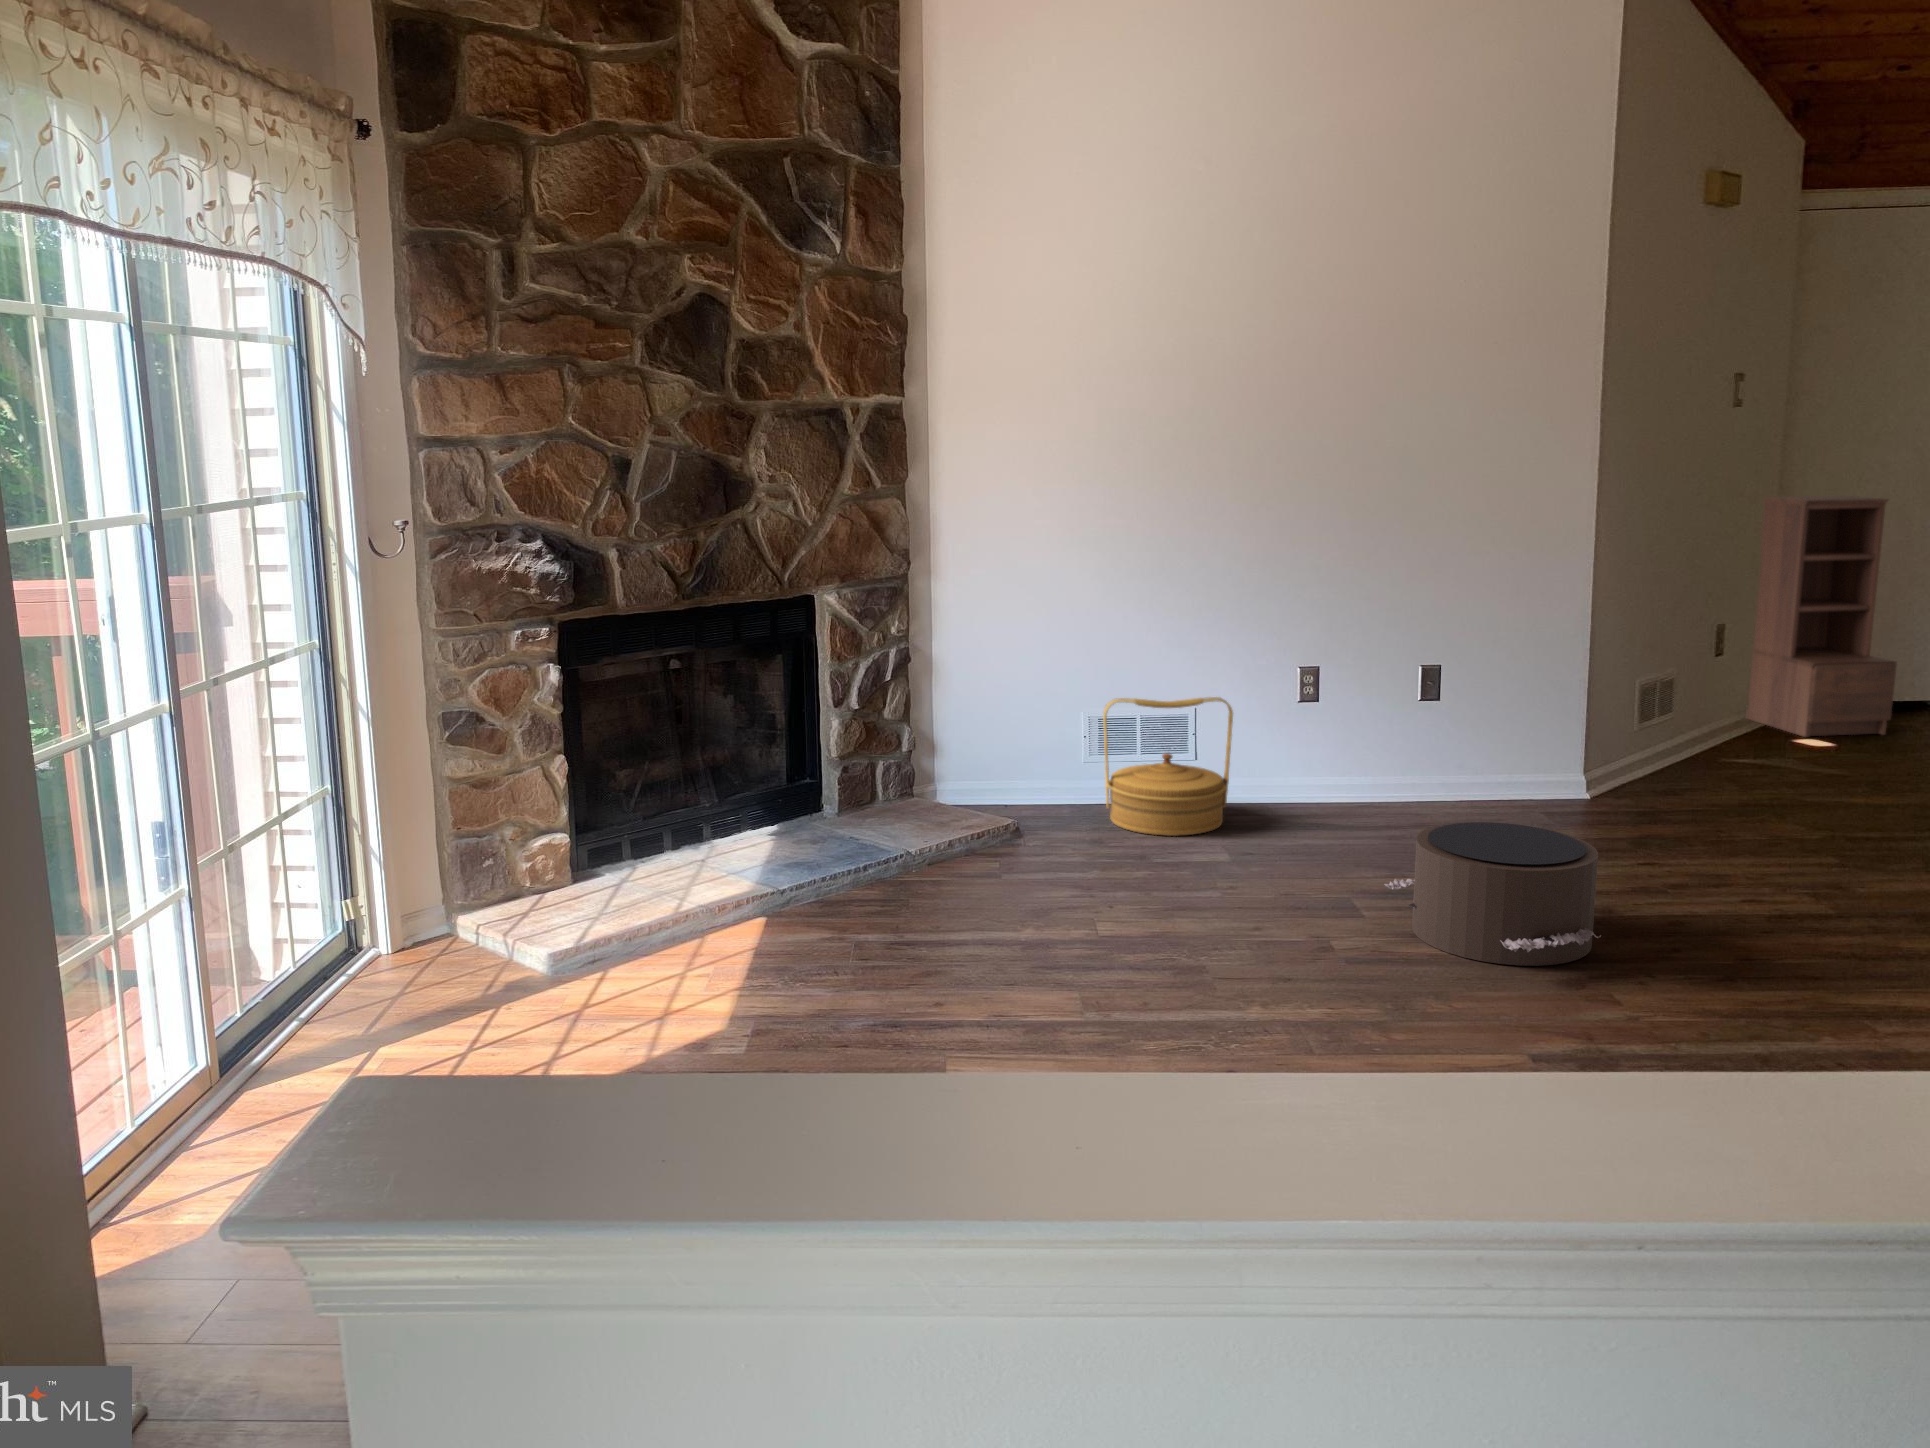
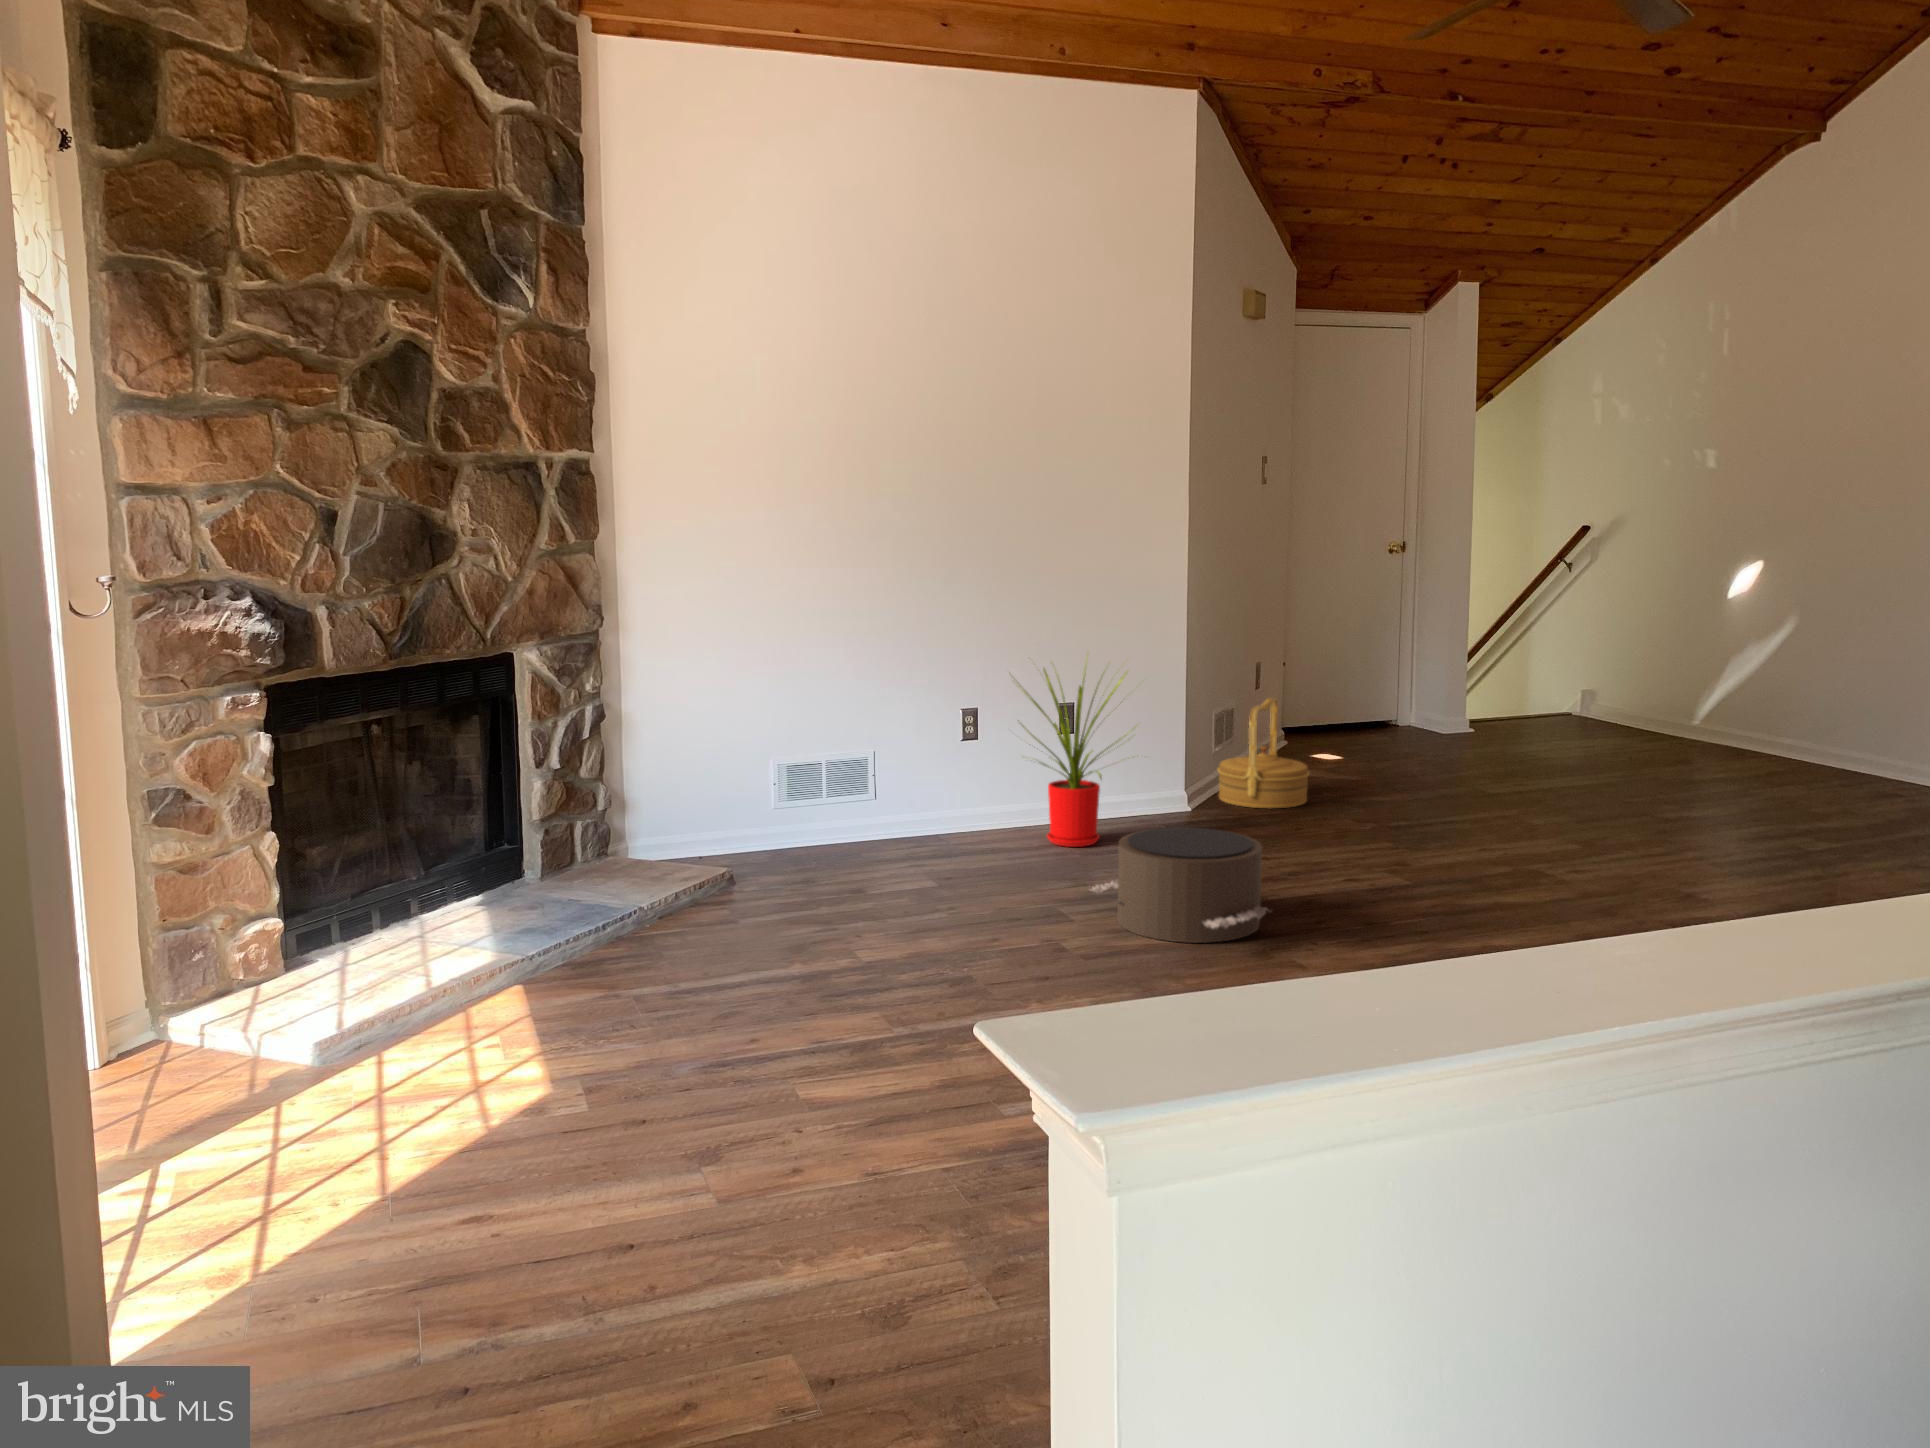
bookshelf: present [1746,495,1897,737] -> none [1280,554,1387,752]
house plant: none [1336,607,1508,830] -> present [1017,669,1127,847]
woven basket: present [1103,697,1233,836] -> present [1217,697,1310,809]

